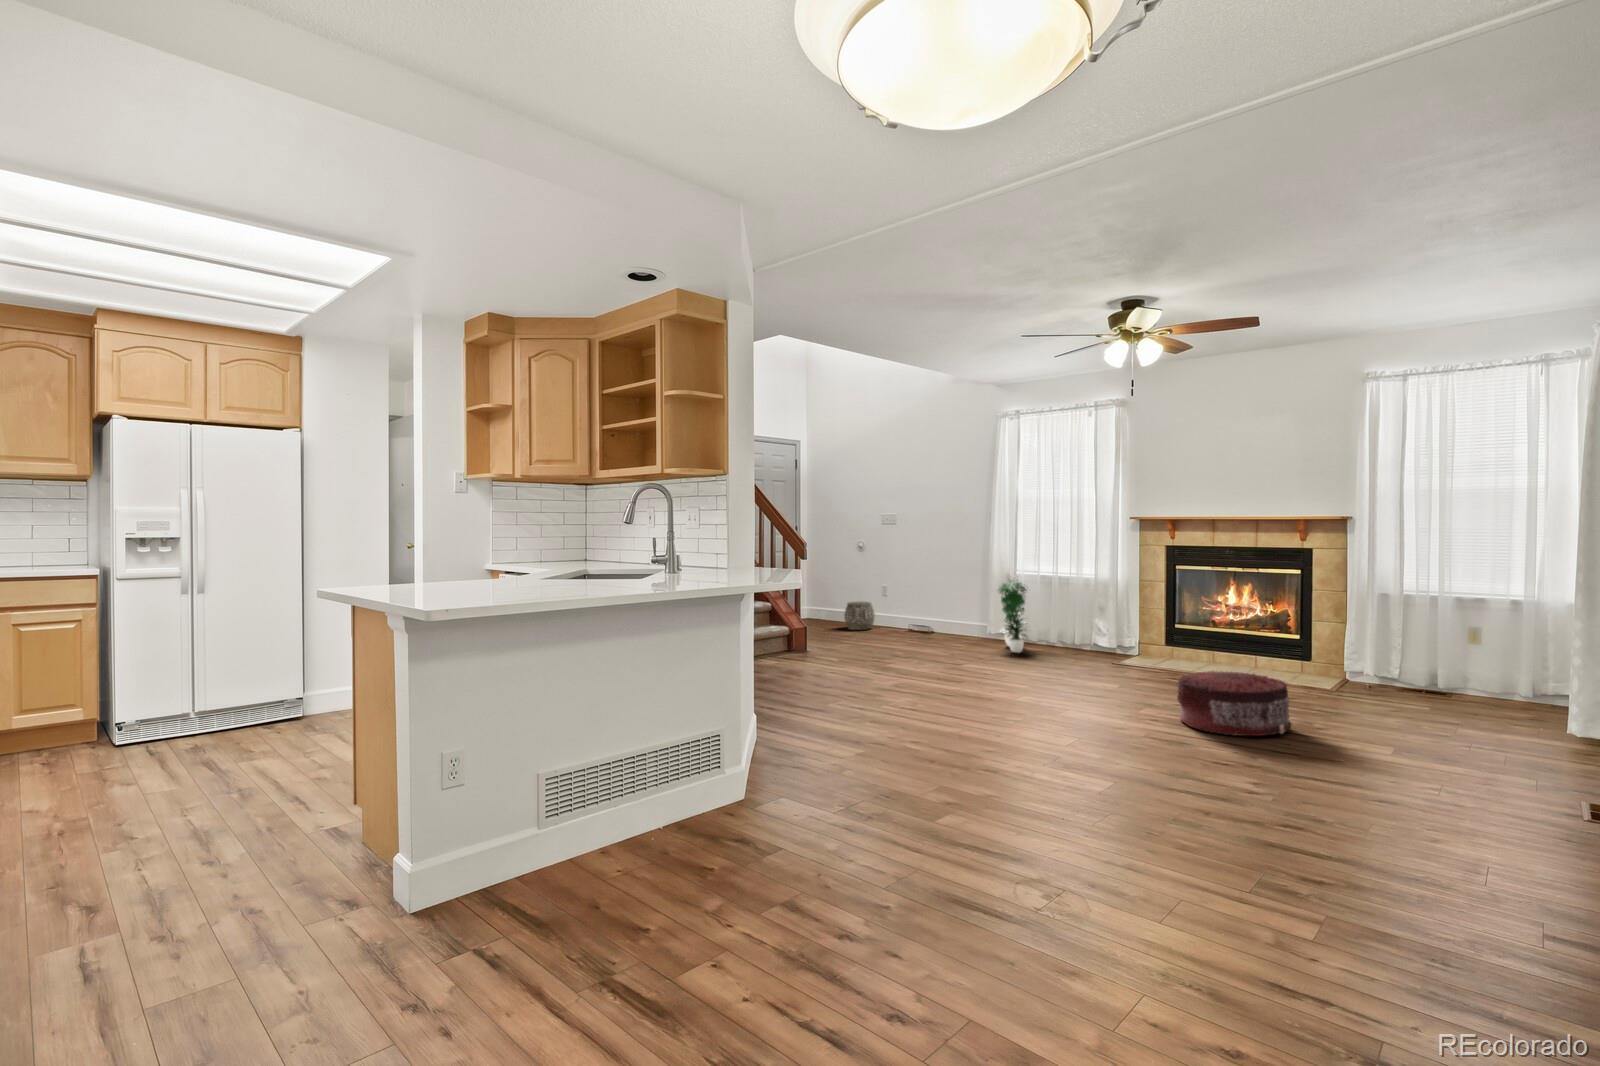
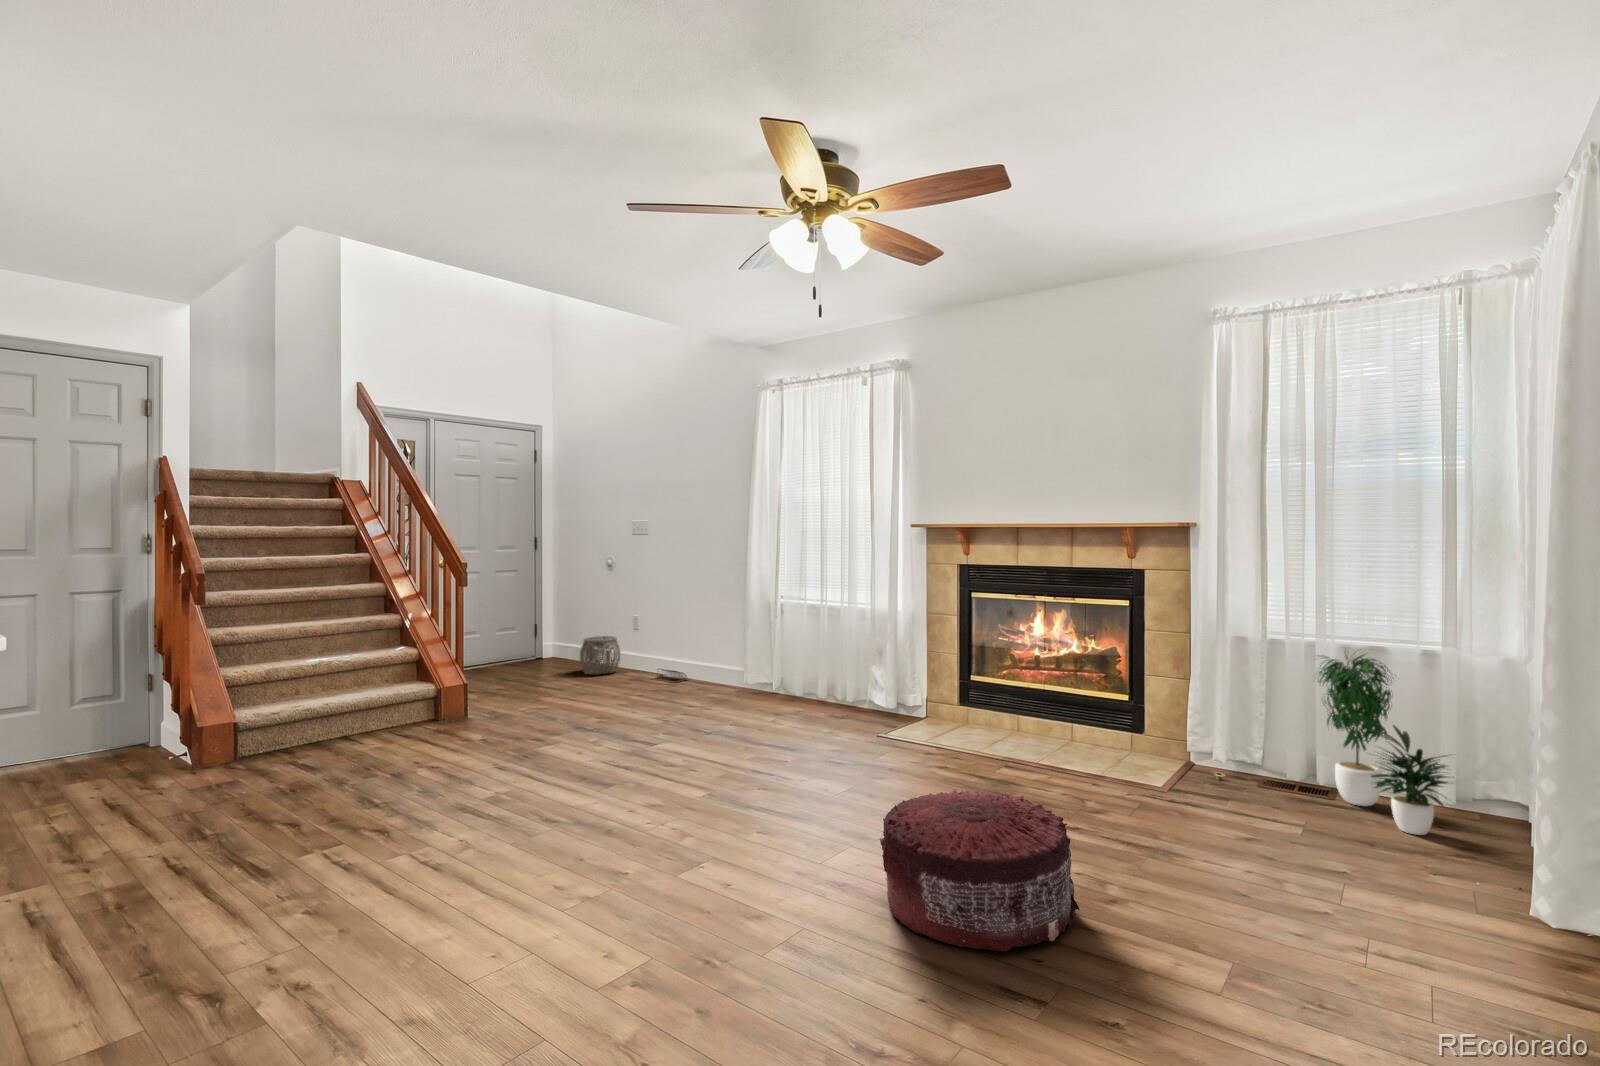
potted plant: present [998,581,1027,653] -> present [1315,654,1448,835]

